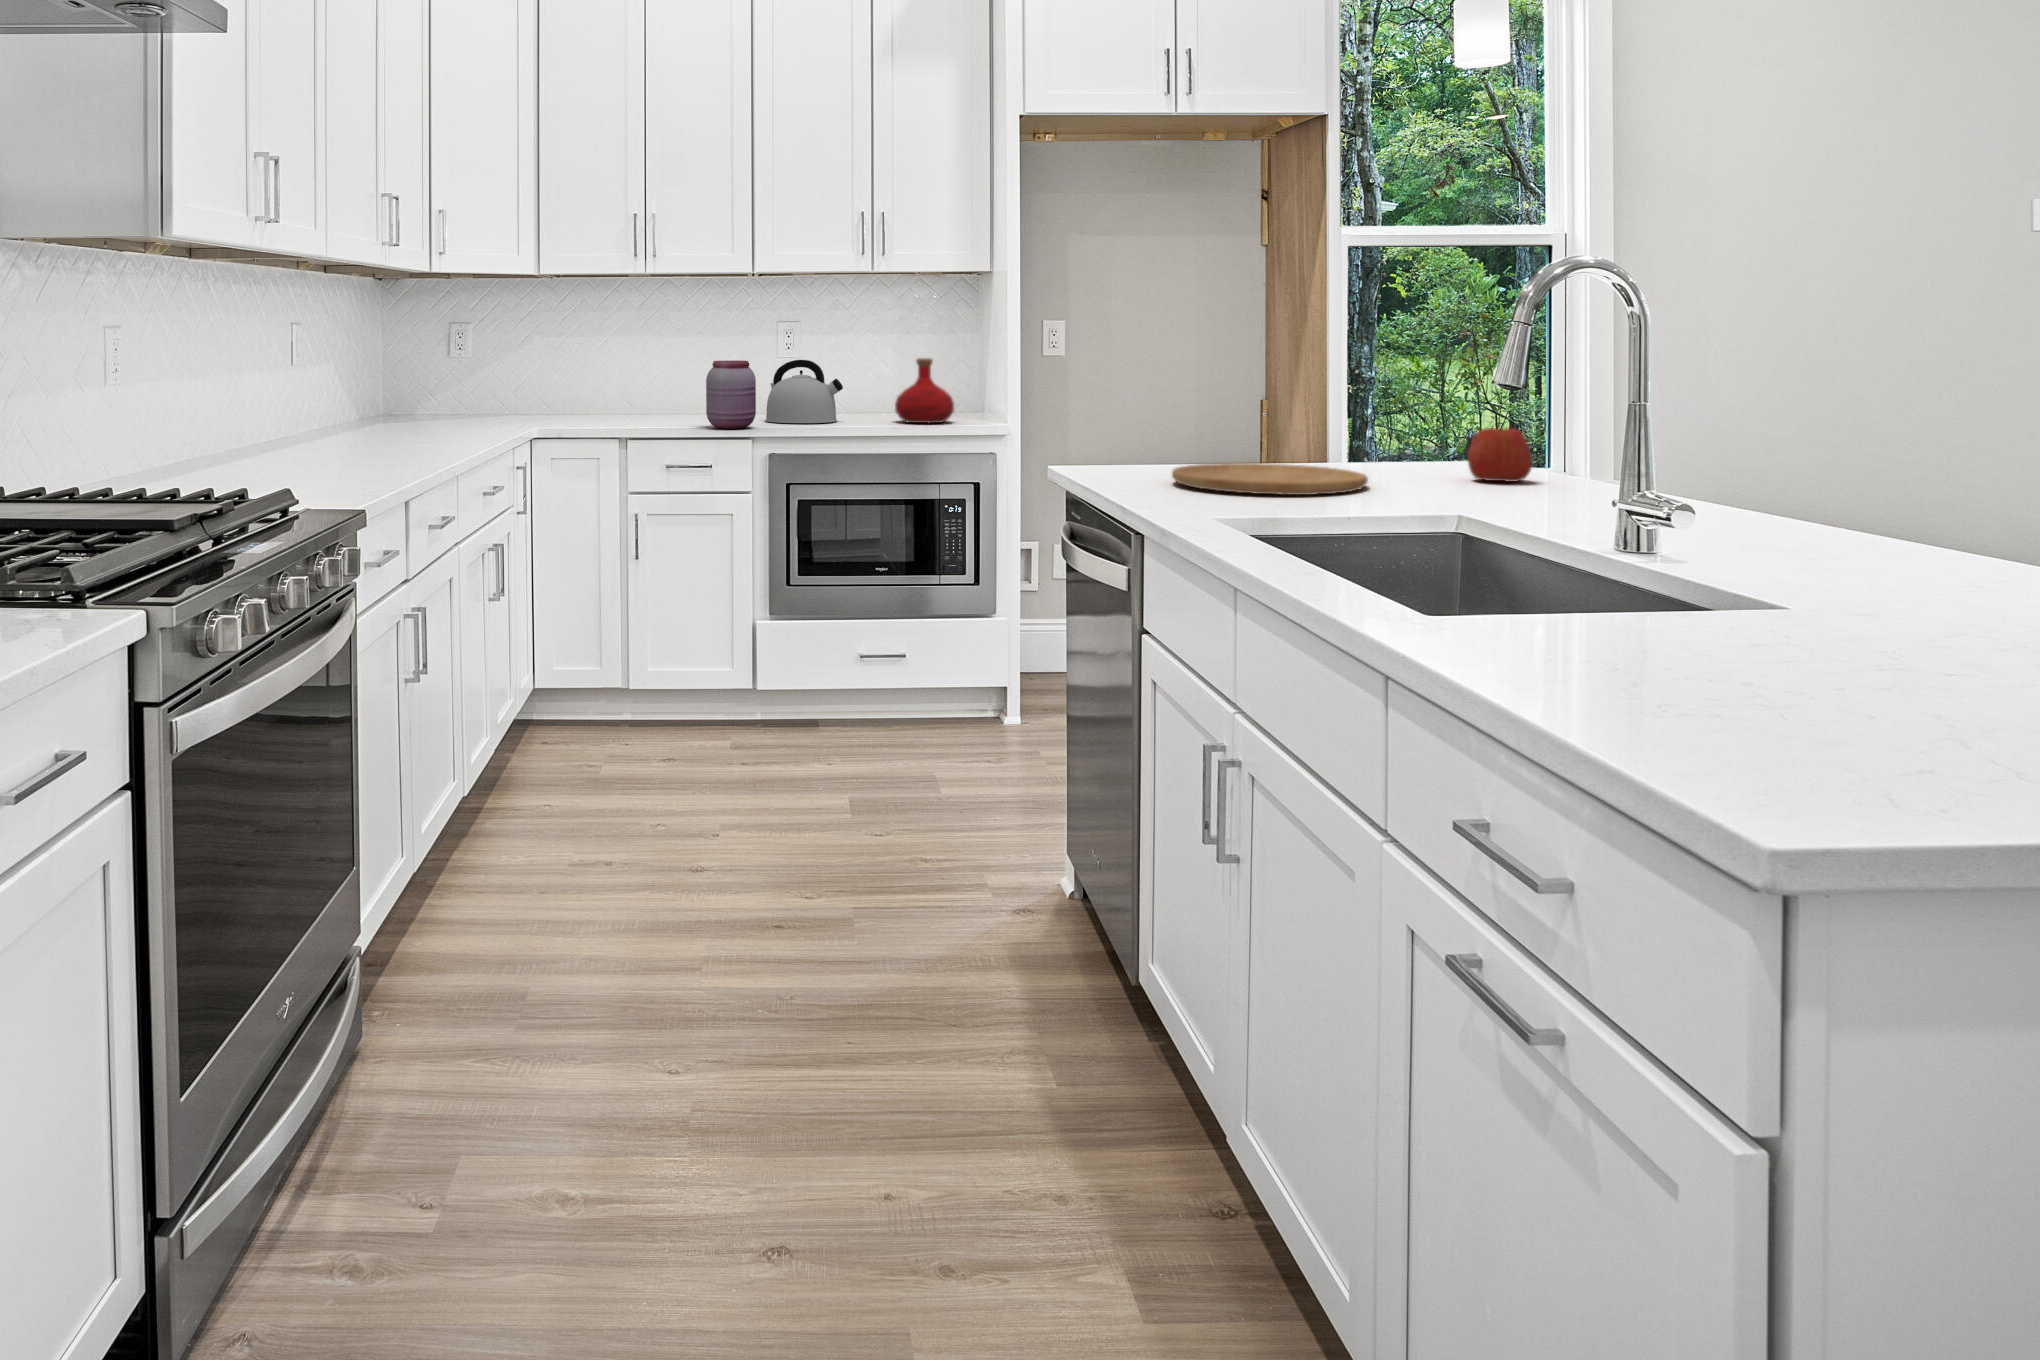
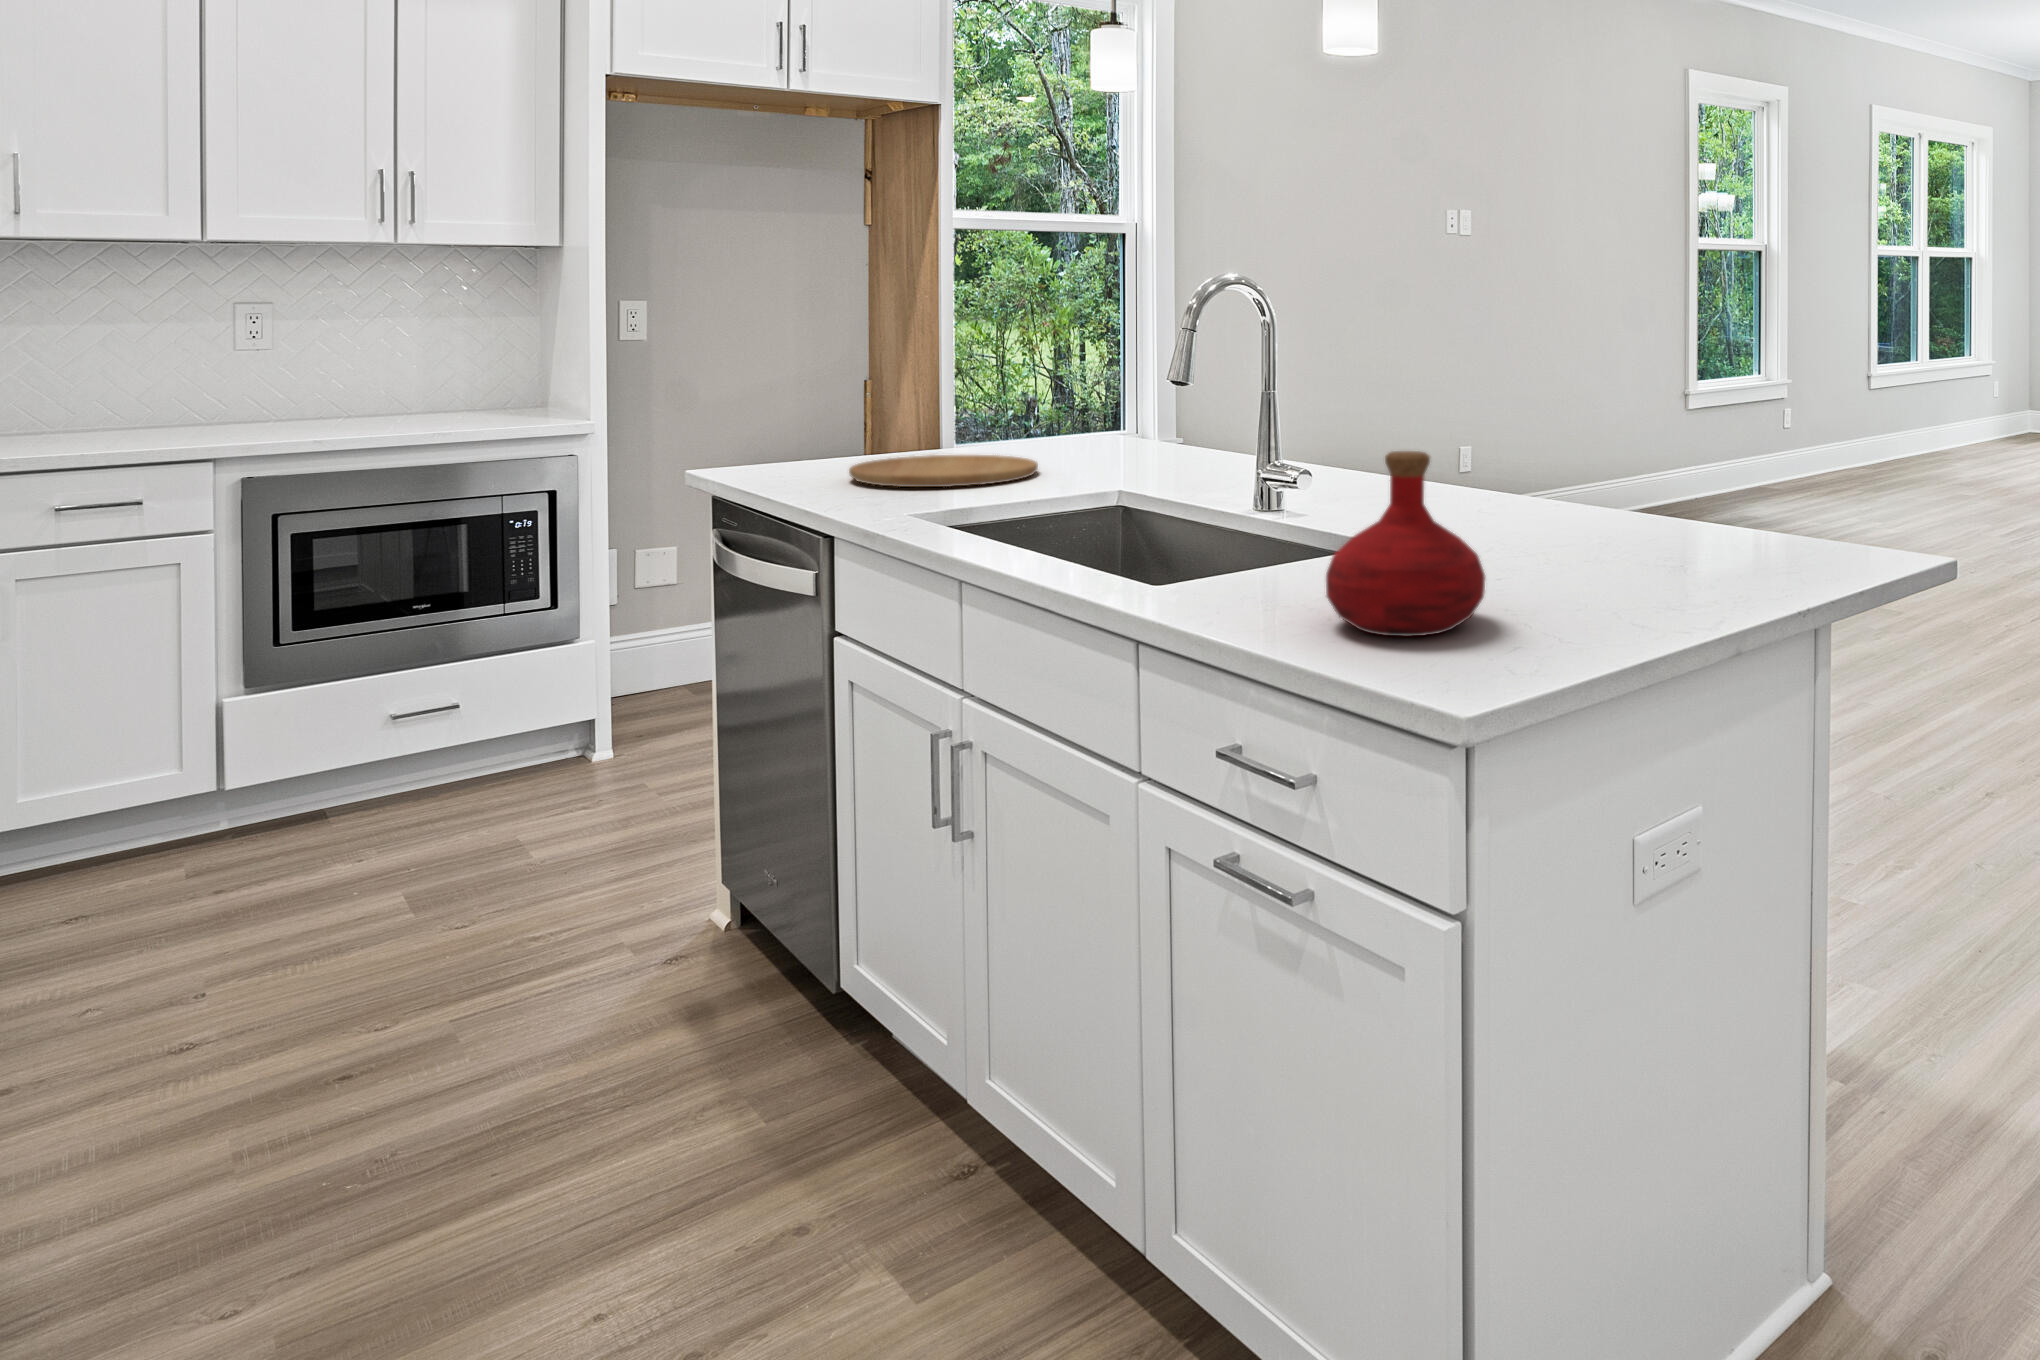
bottle: present [895,358,954,423] -> present [1326,451,1485,636]
kettle: present [765,360,843,423] -> none [204,350,343,435]
jar: present [706,361,756,429] -> none [98,353,196,449]
apple: present [1468,428,1532,482] -> none [1114,410,1164,458]

